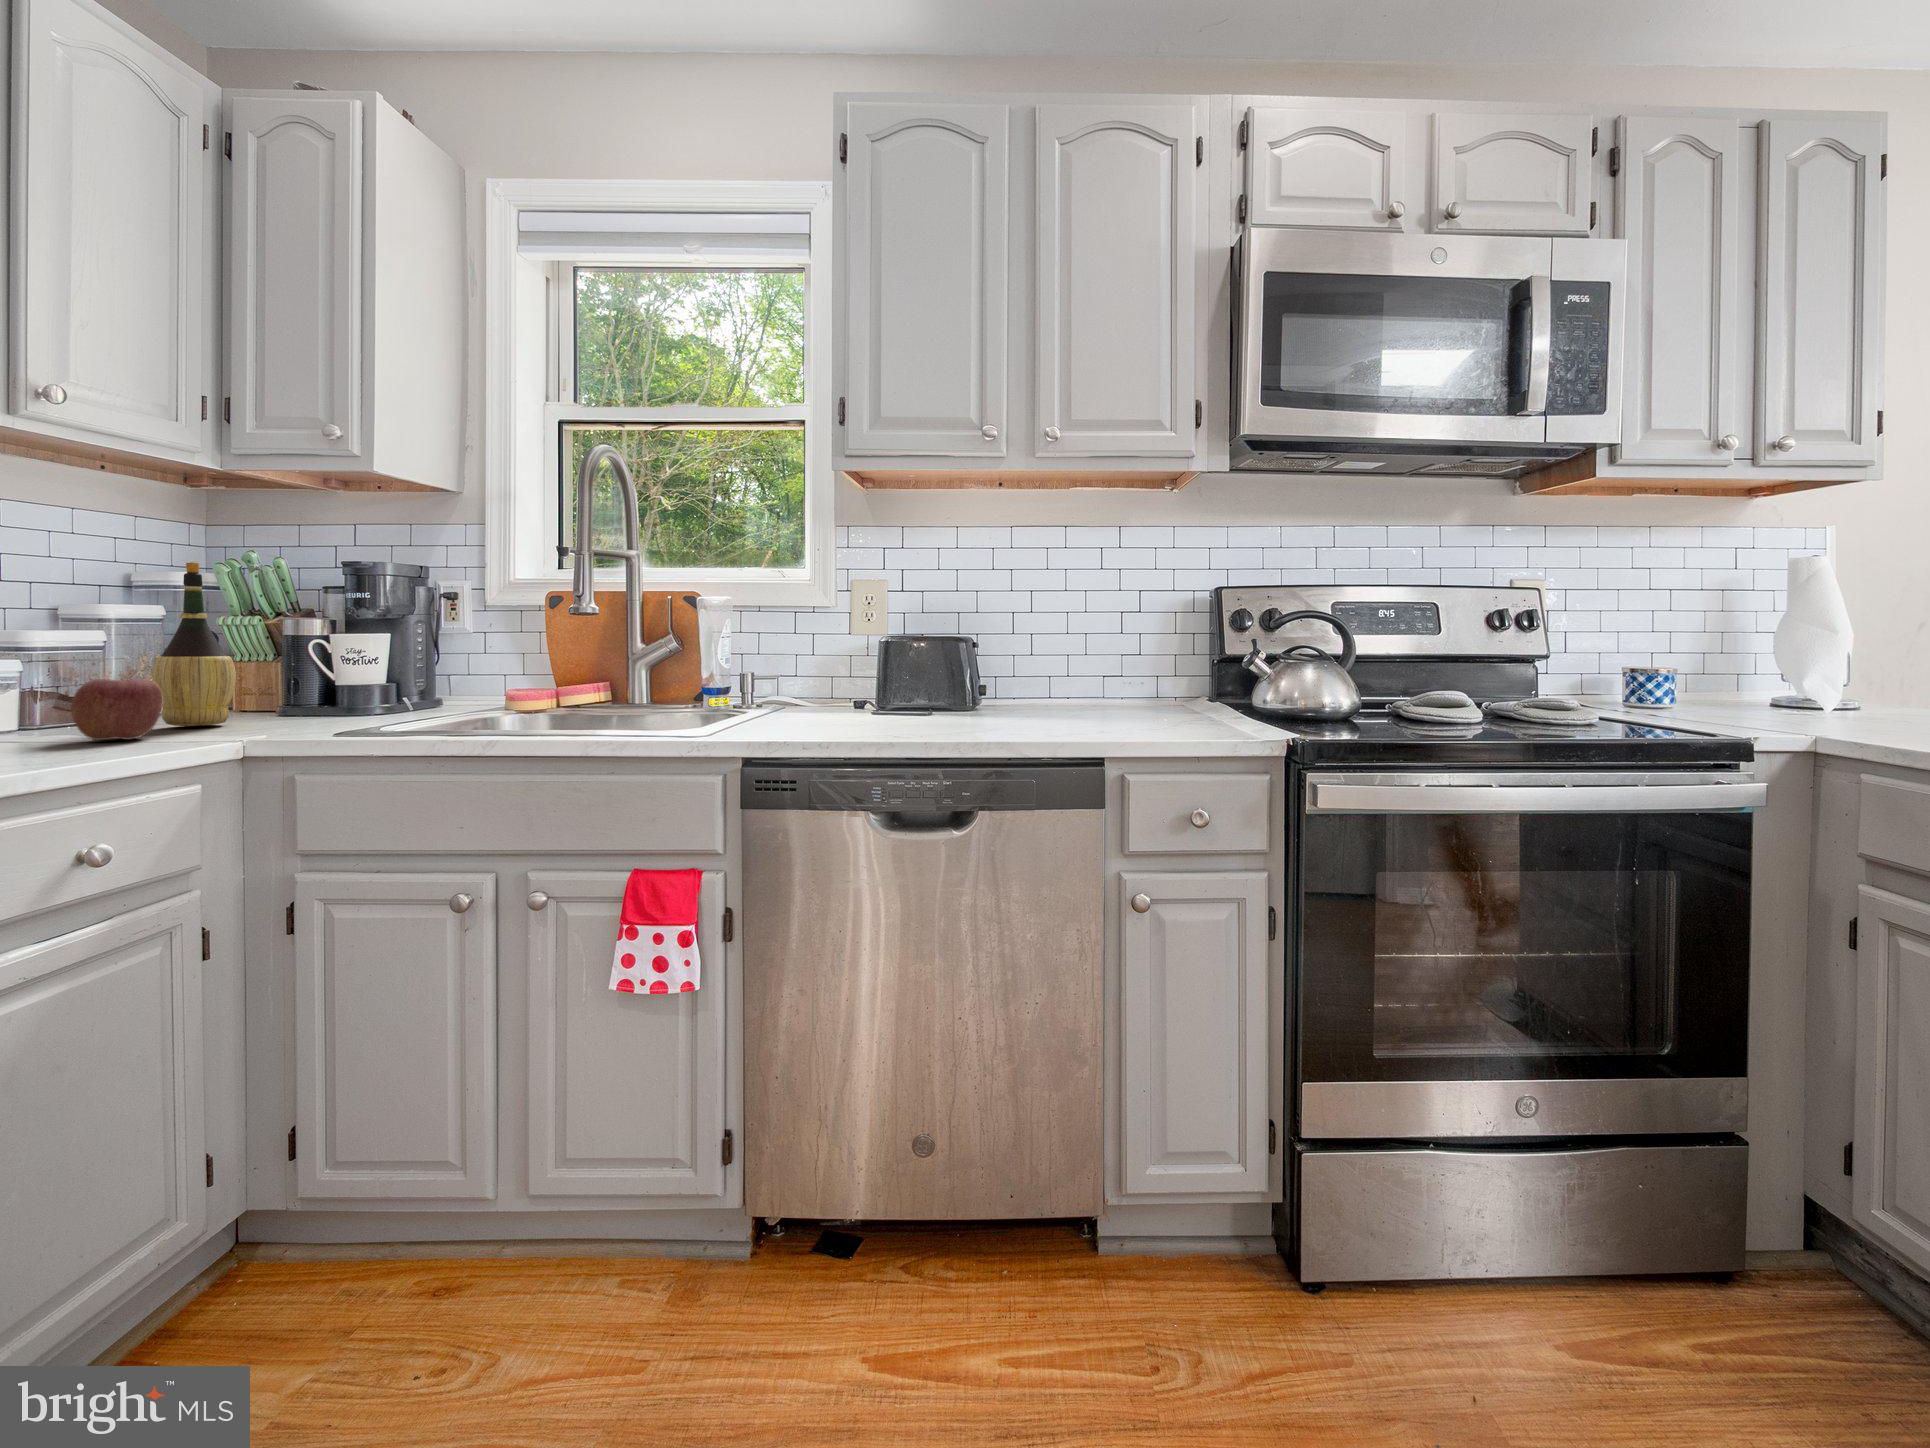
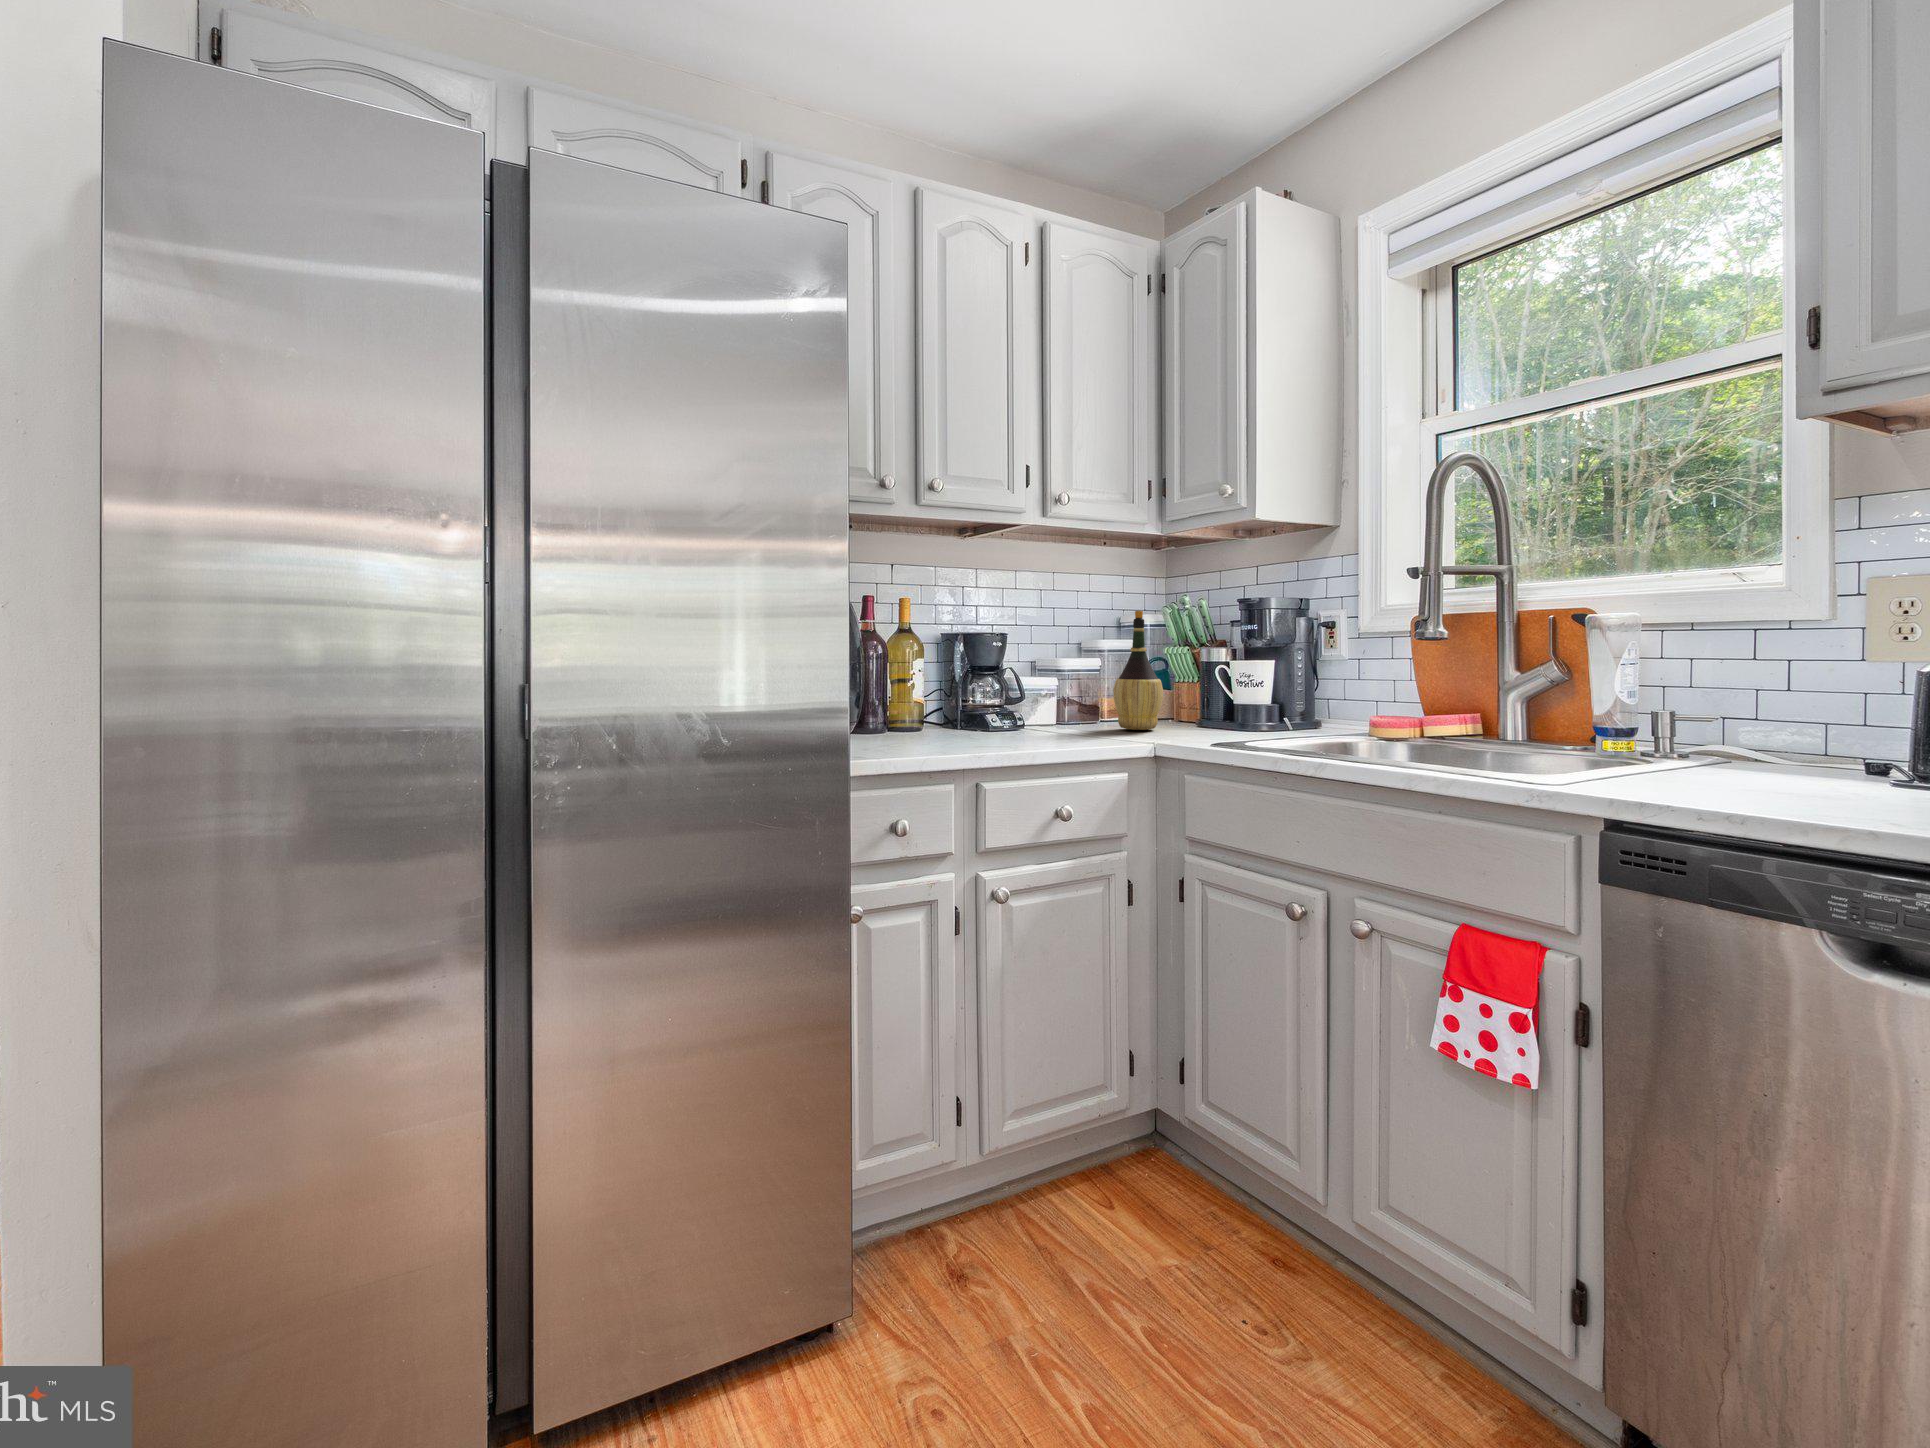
apple: present [71,679,163,740] -> none [1061,695,1111,738]

